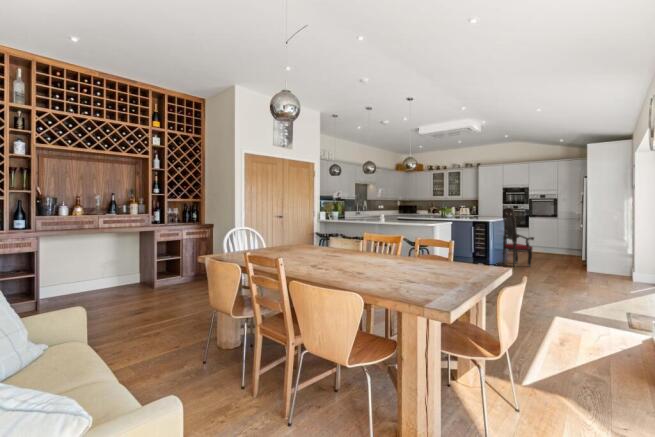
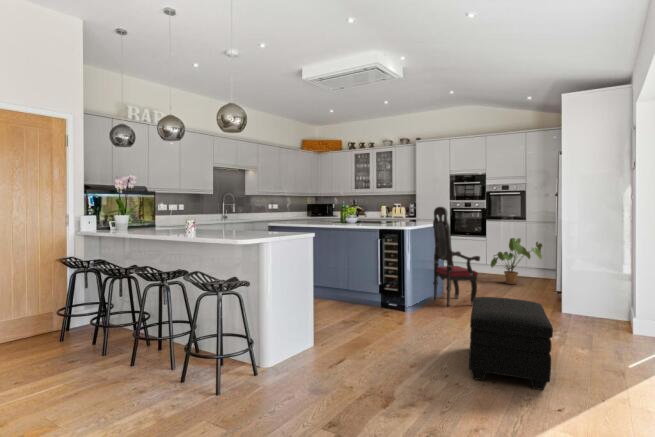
house plant: none [533,228,570,258] -> present [491,238,542,284]
ottoman: none [541,256,594,298] -> present [469,297,553,390]

